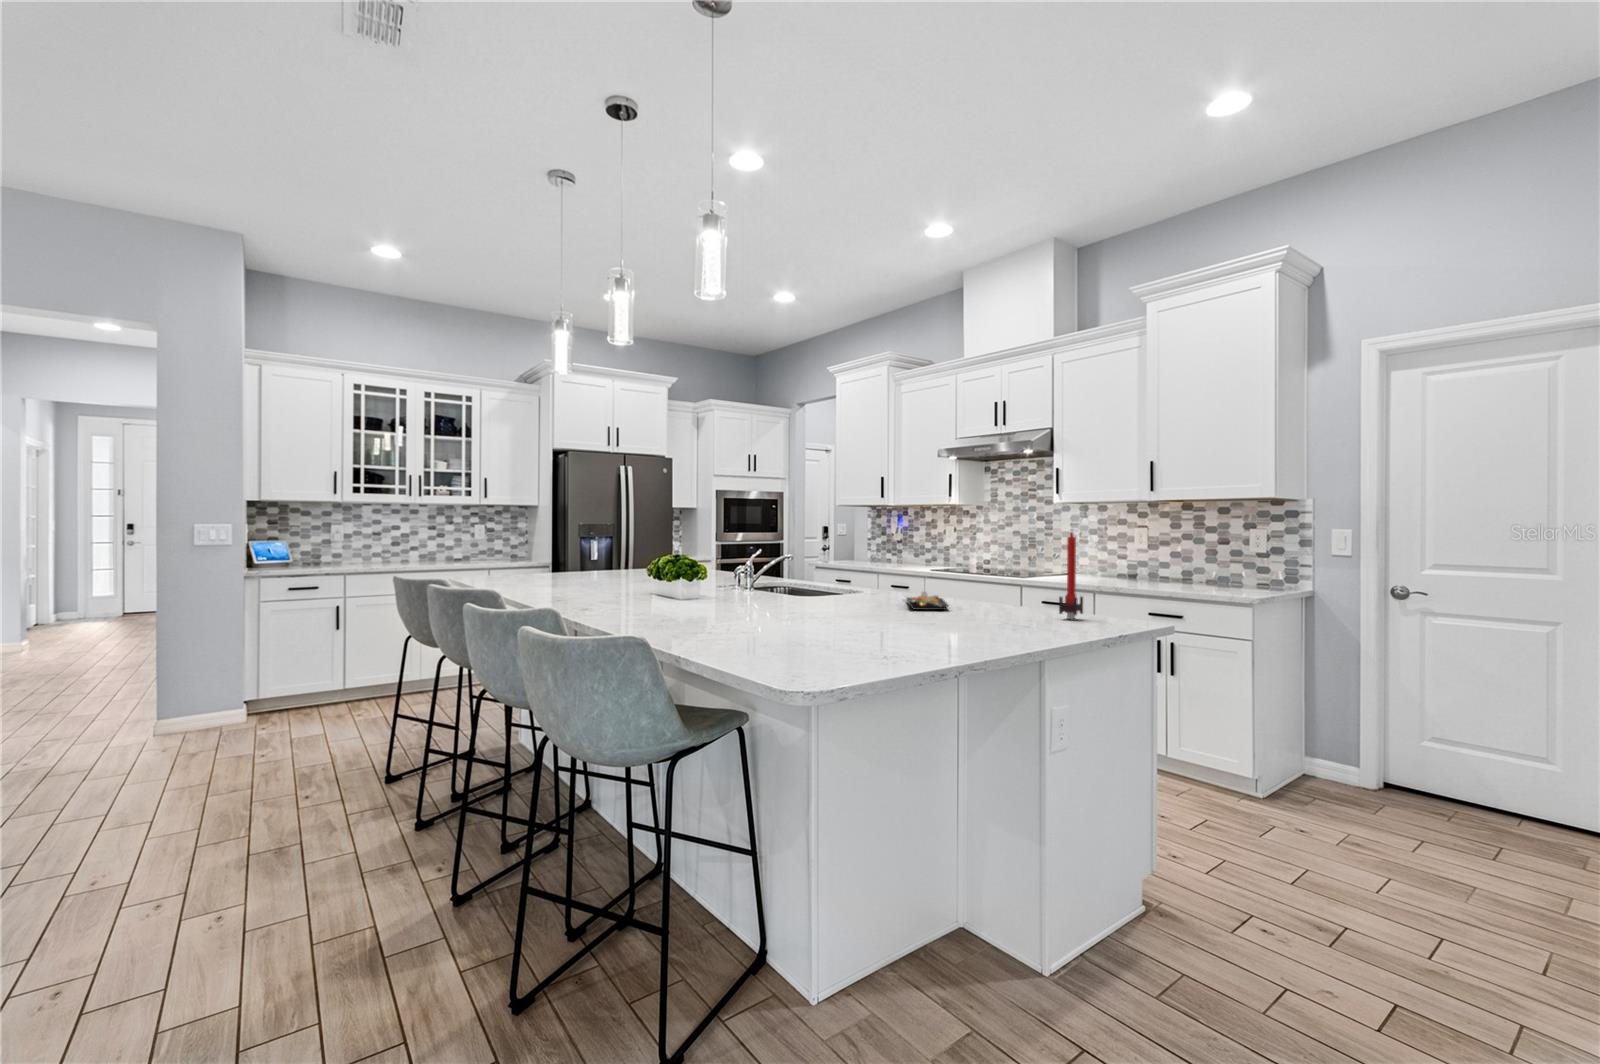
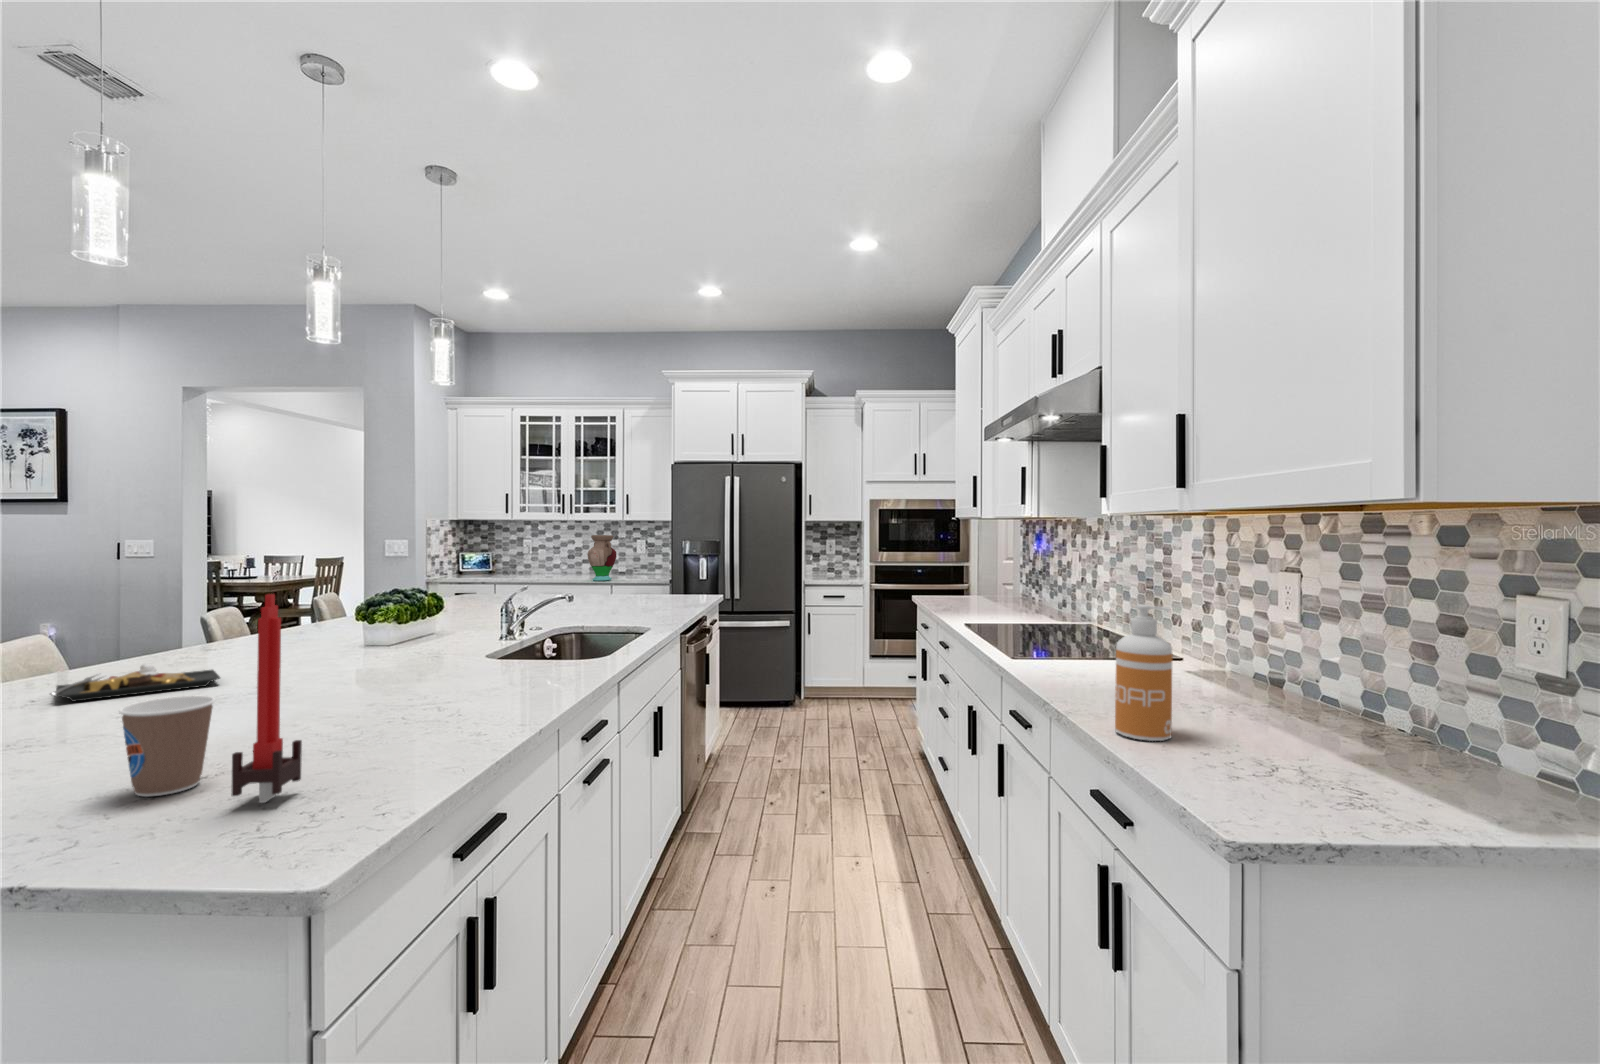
vase: none [445,519,478,568] -> present [587,535,616,581]
soap dispenser: none [1146,538,1169,591] -> present [1115,605,1172,741]
coffee cup: none [1010,583,1045,624] -> present [119,696,215,797]
plate: present [904,591,948,610] -> present [50,664,220,702]

